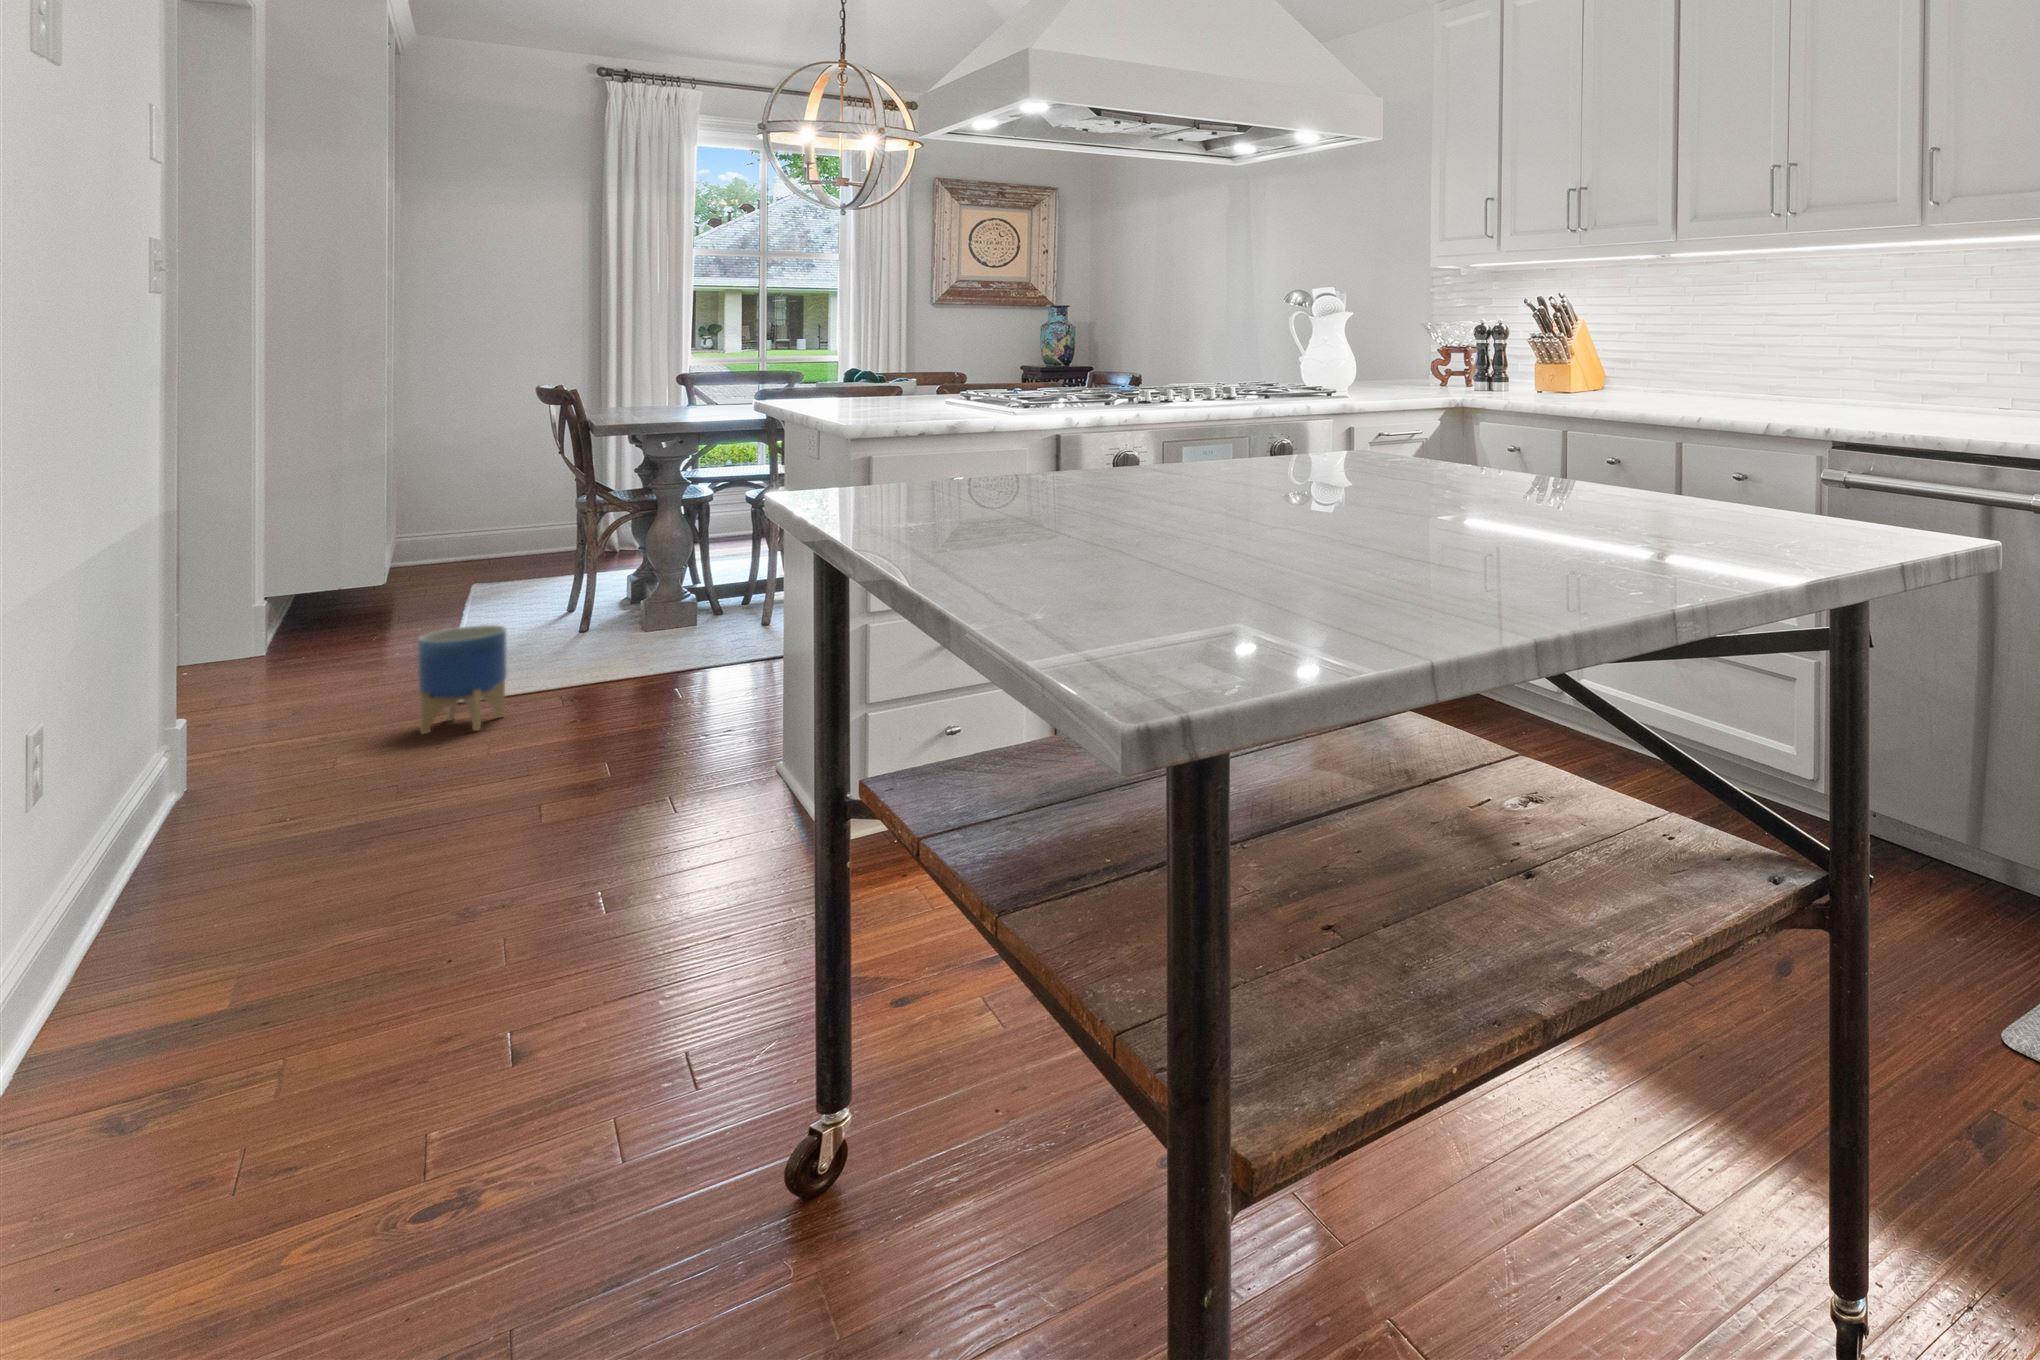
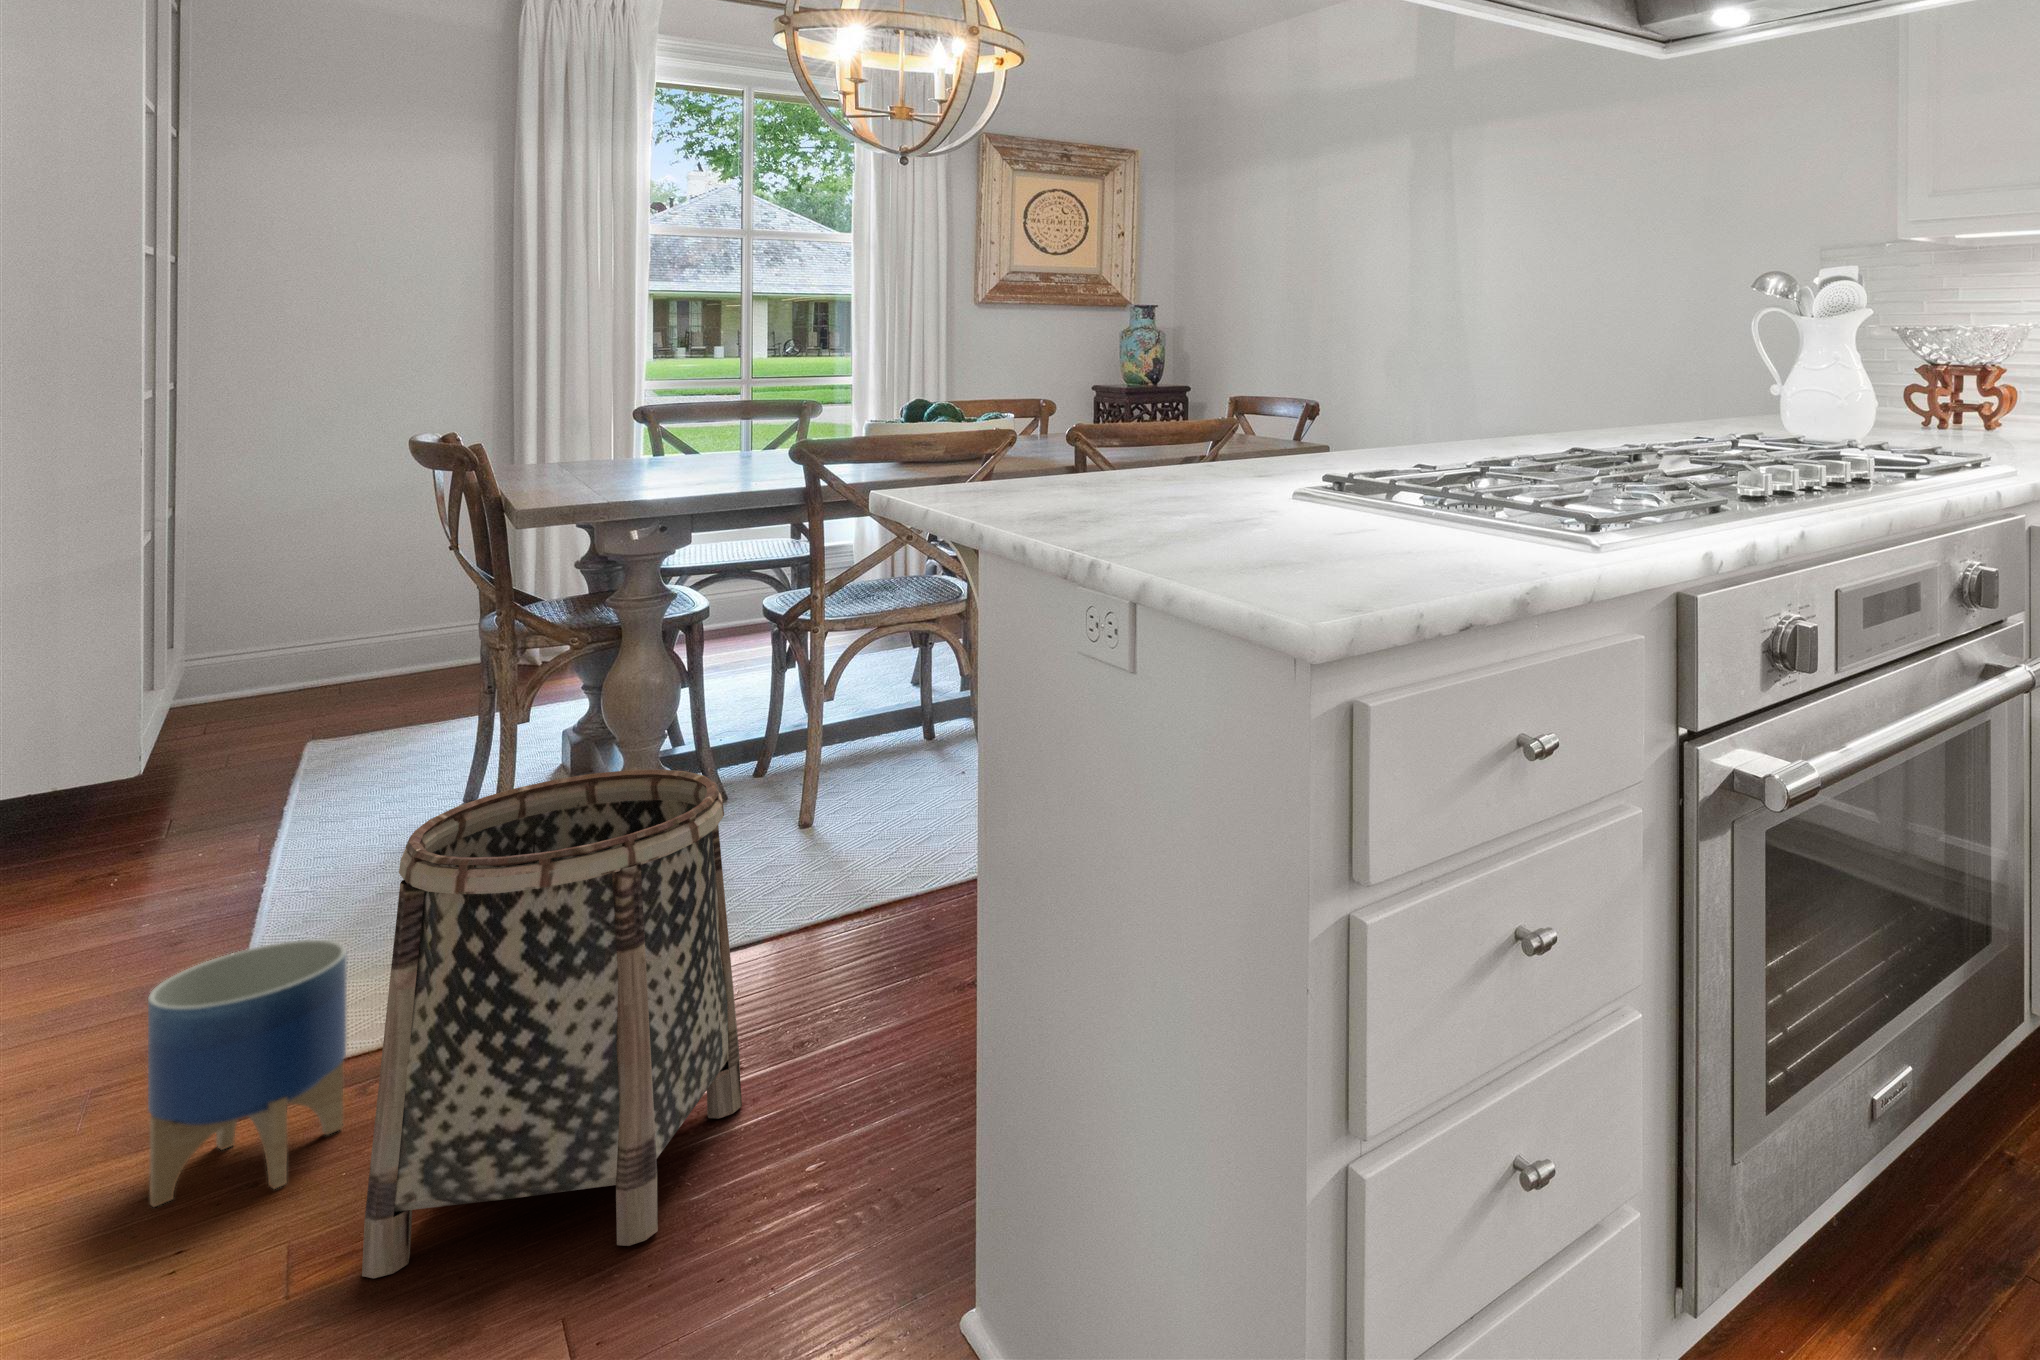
basket: none [516,546,696,753] -> present [362,770,742,1278]

